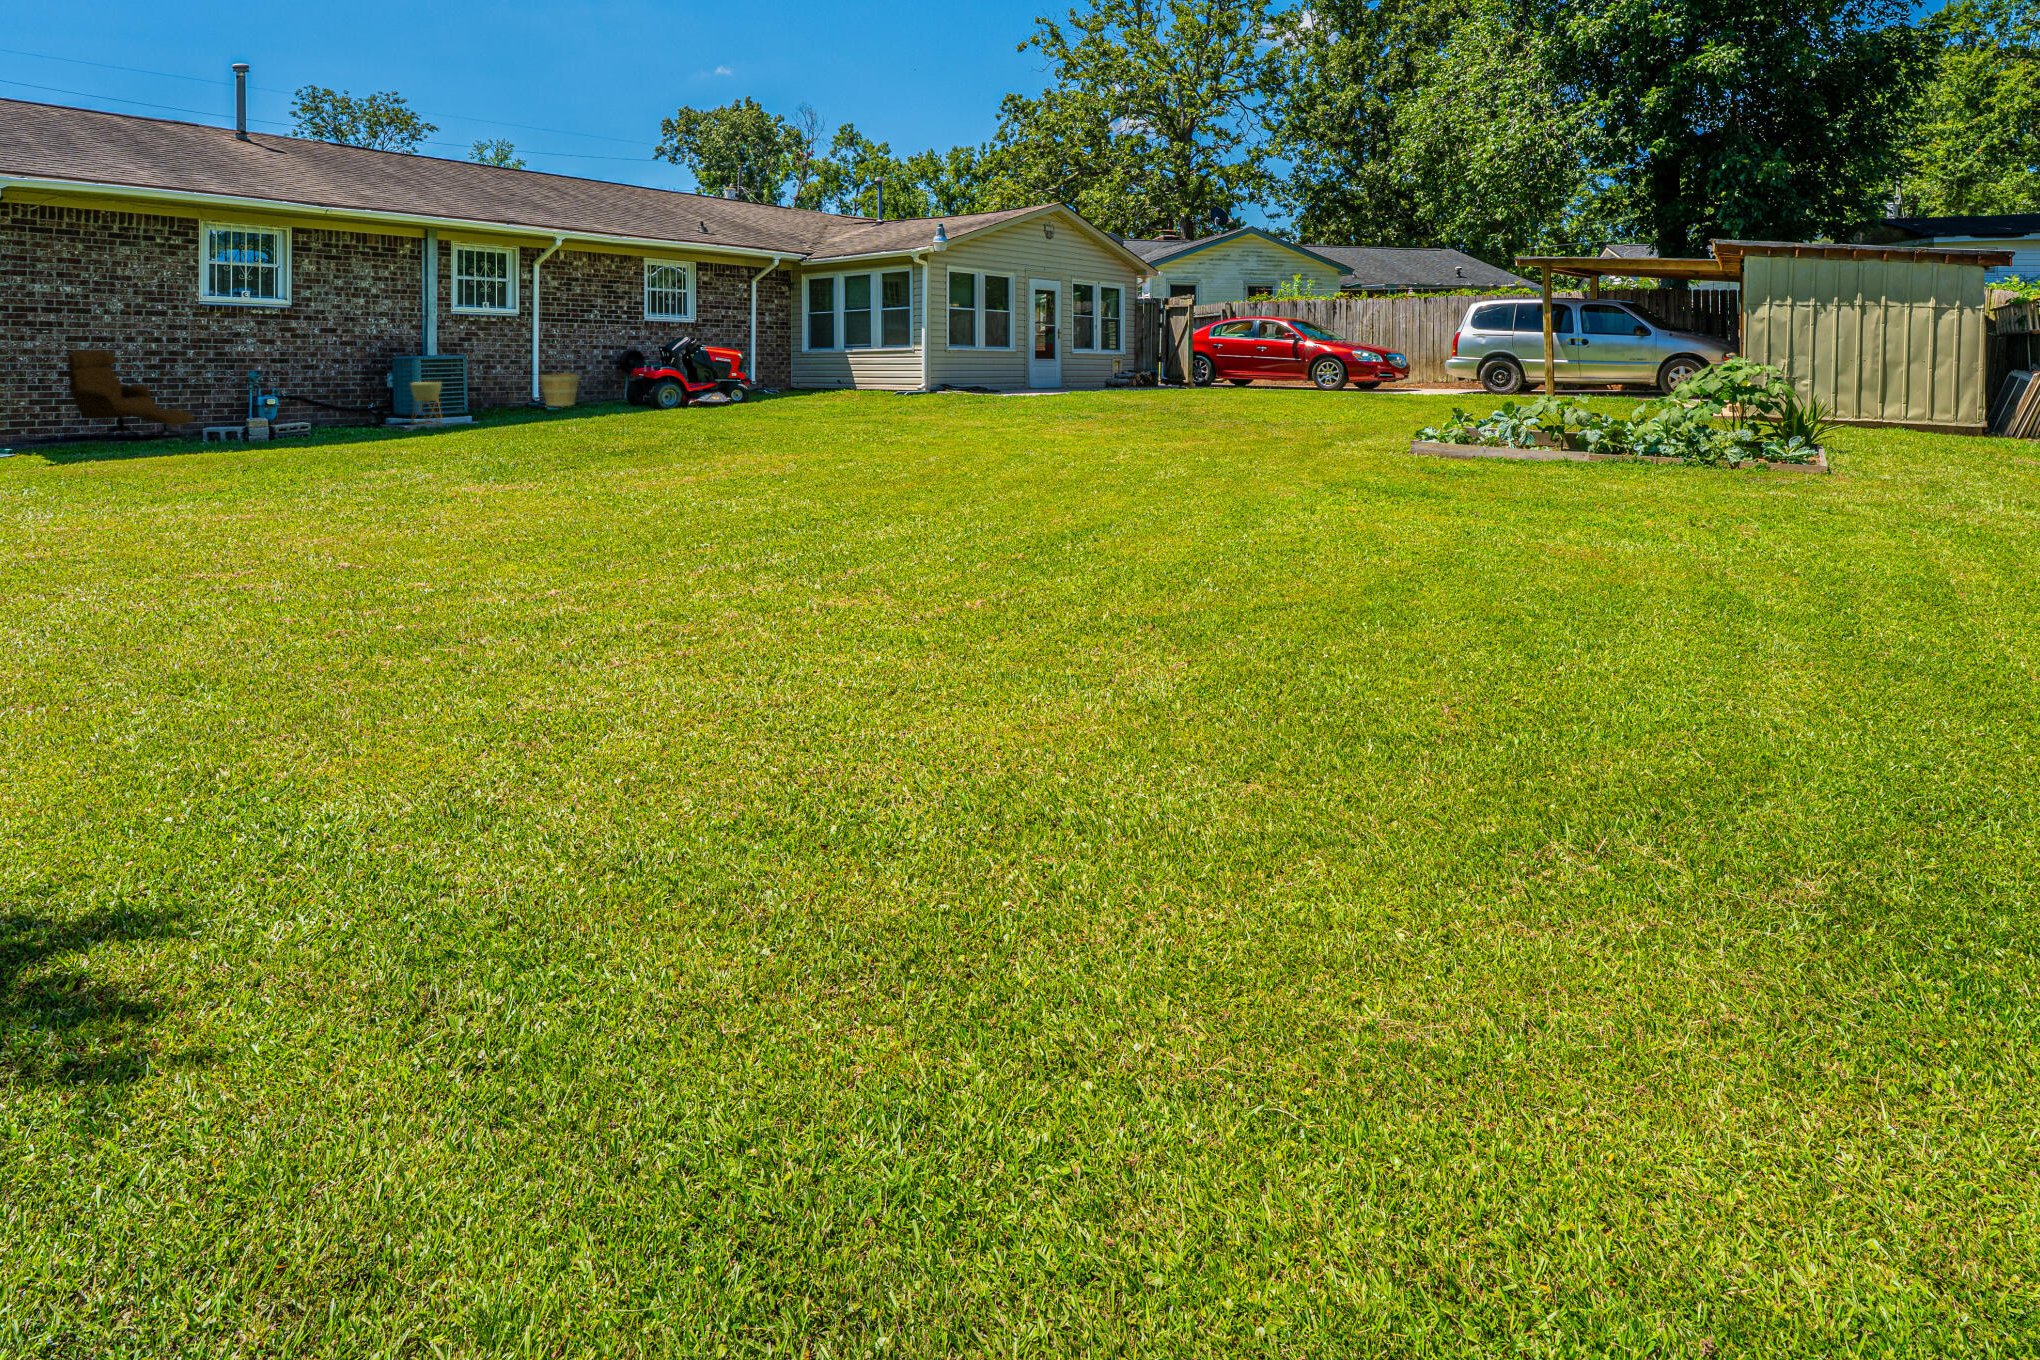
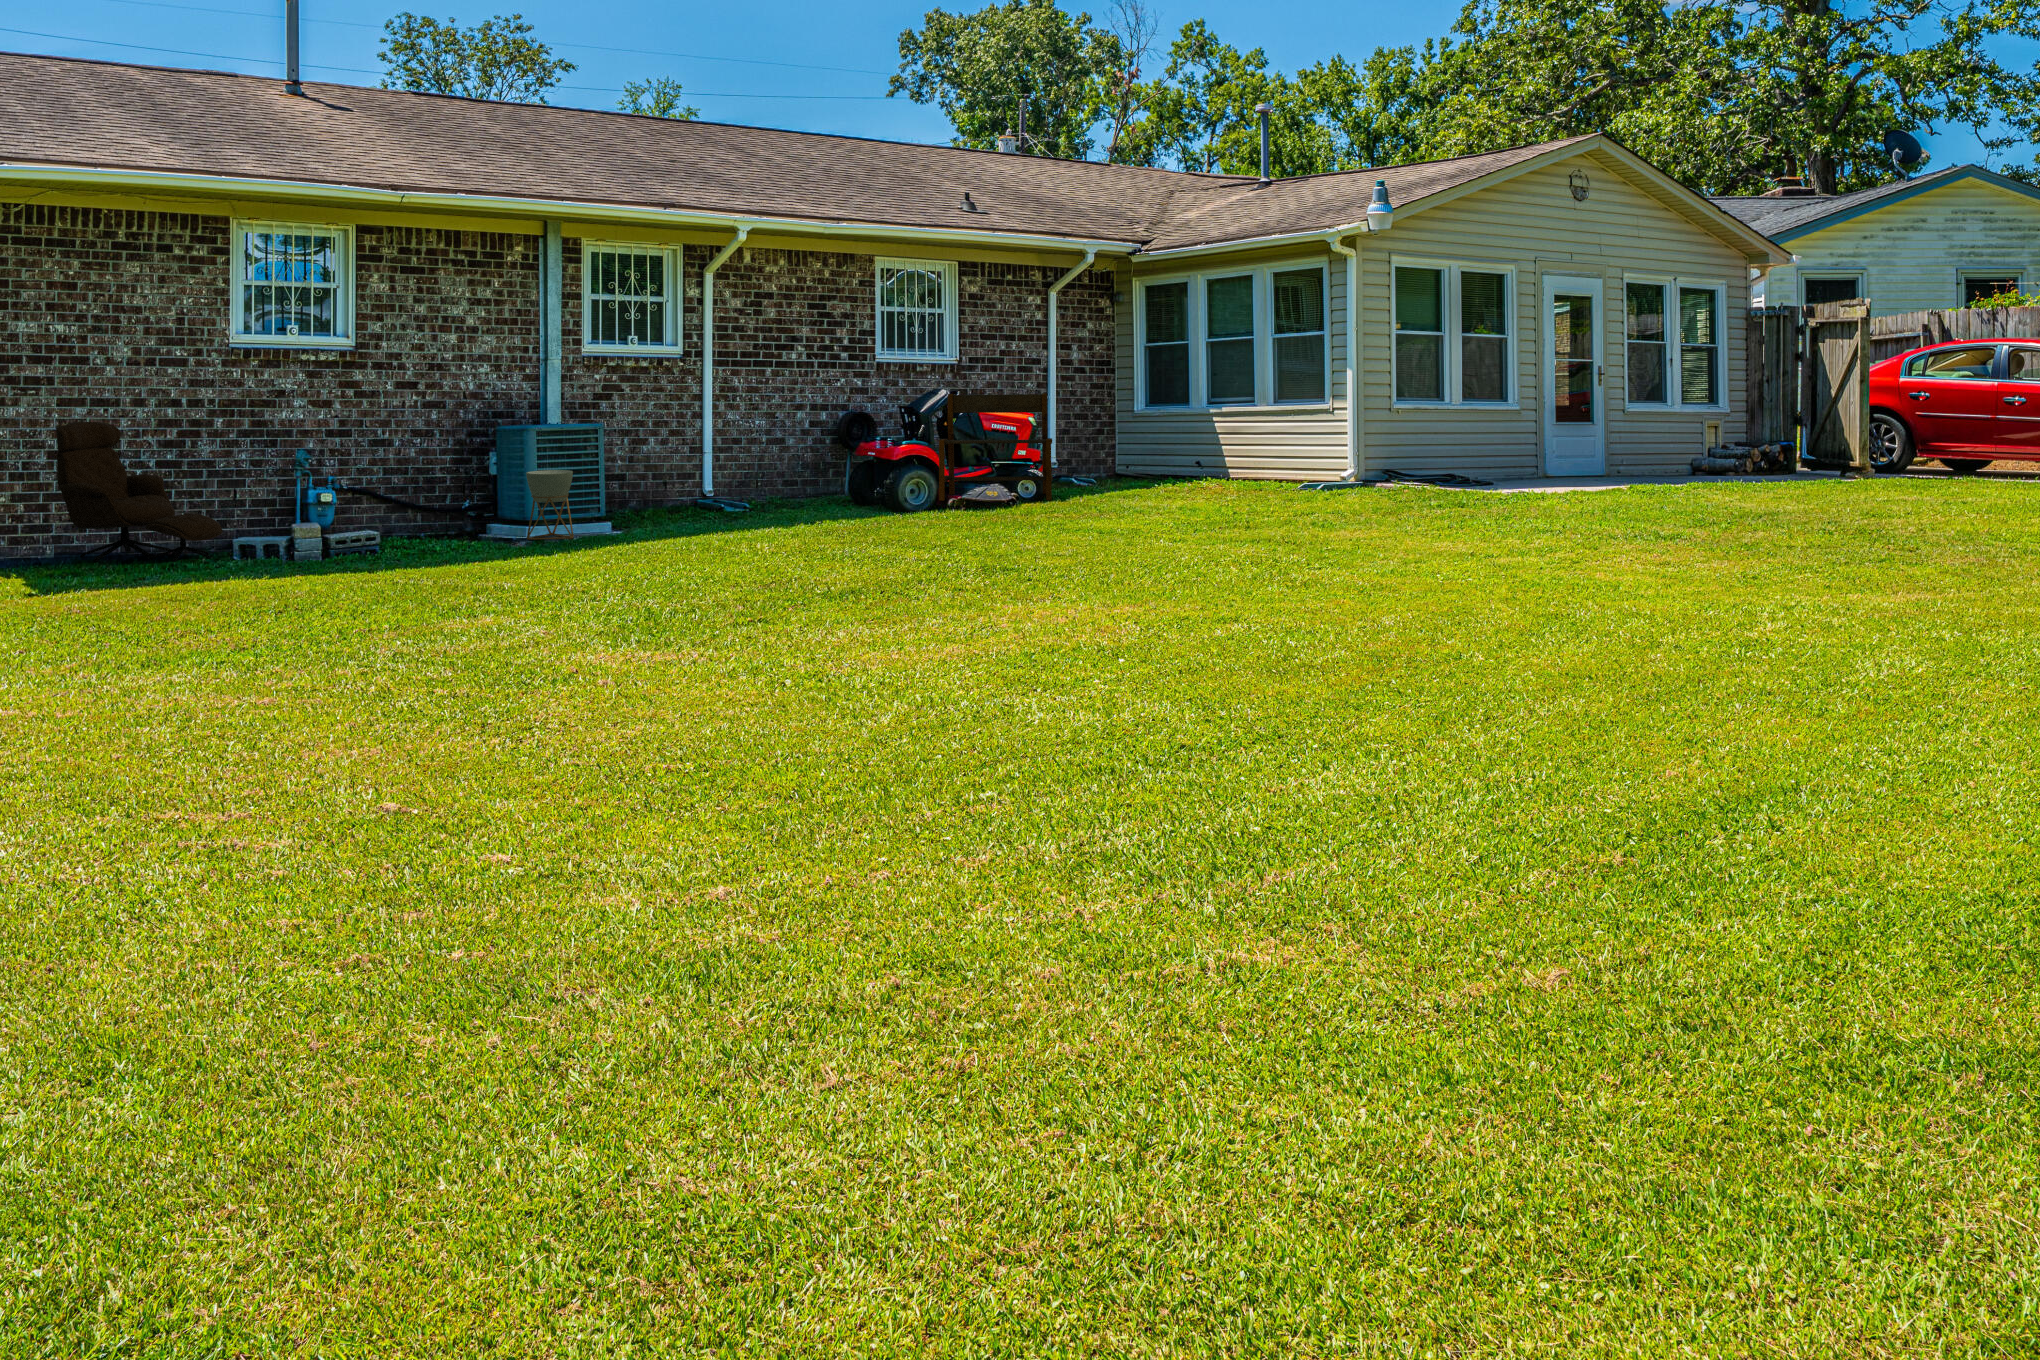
bench: none [681,340,750,402] -> present [939,393,1053,501]
wooden bucket: present [540,373,580,406] -> none [717,452,779,507]

